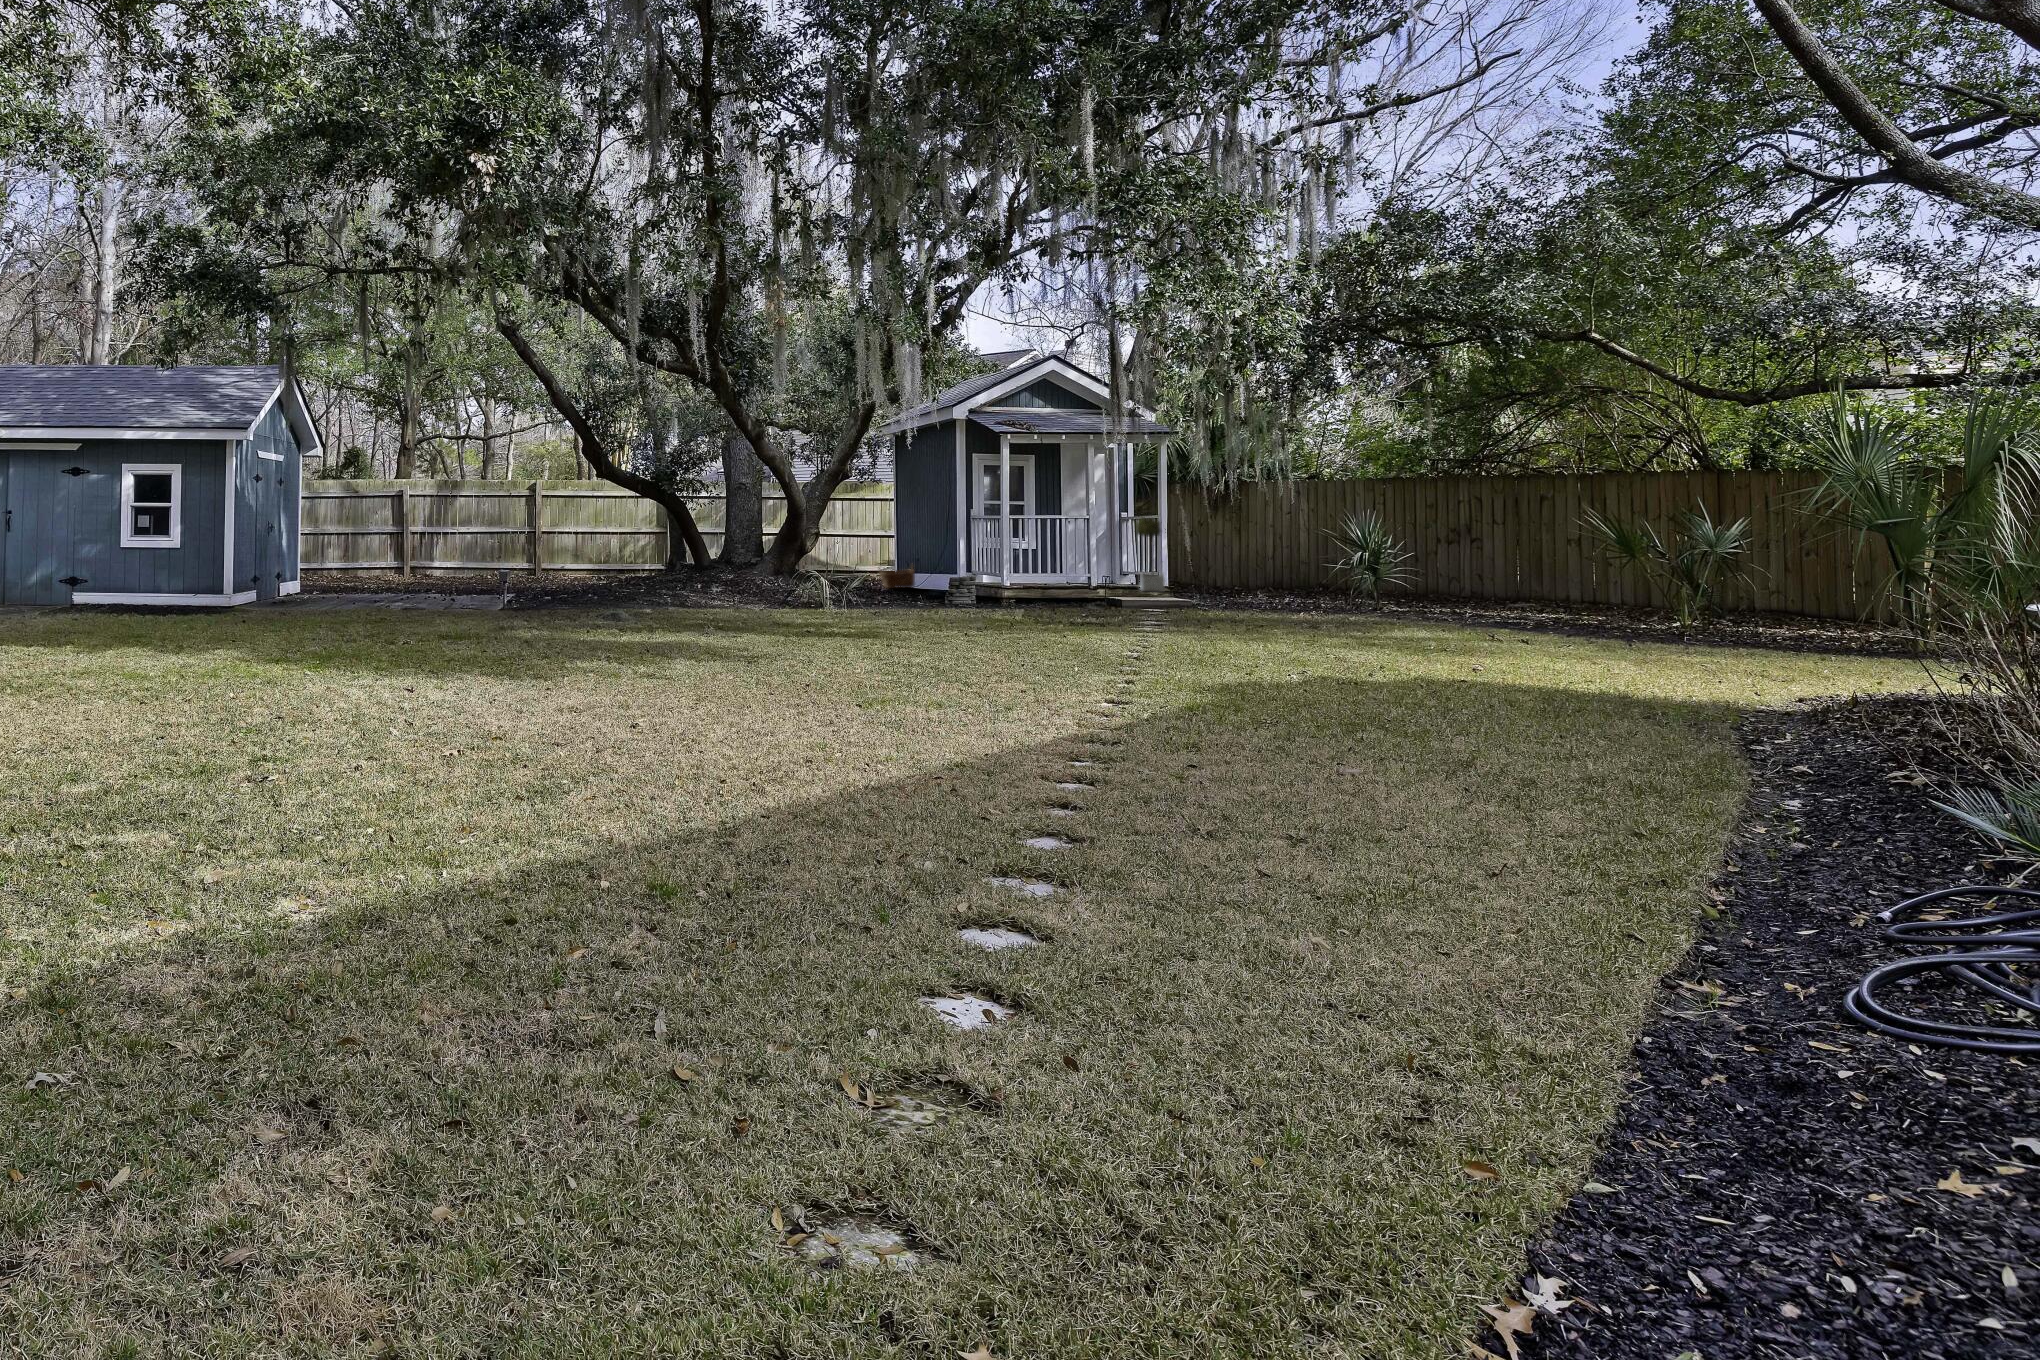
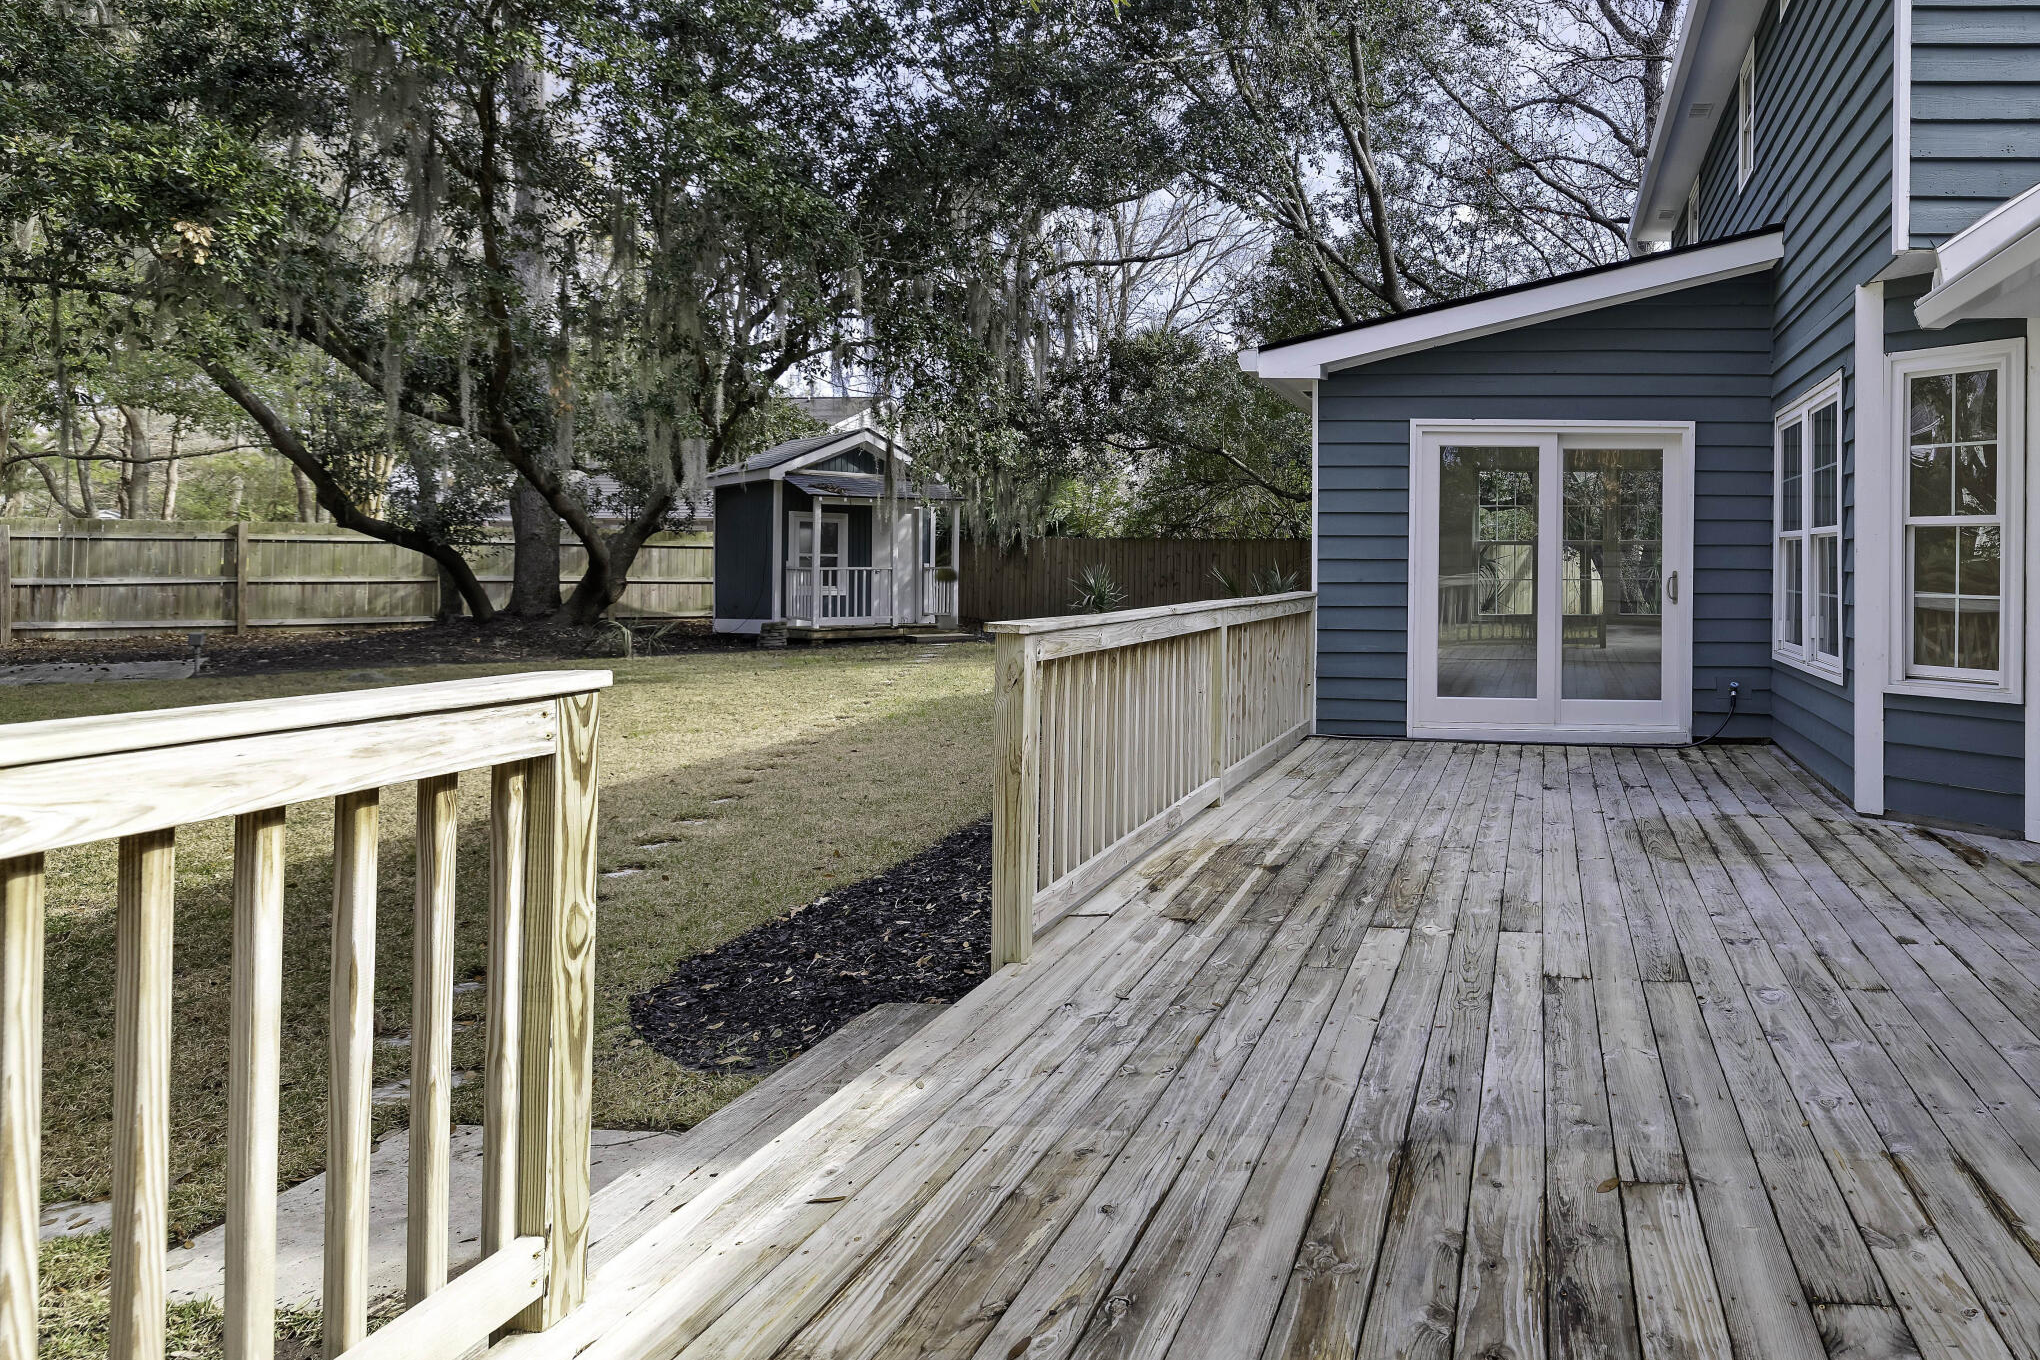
woven basket: present [879,567,915,588] -> none [691,611,729,635]

